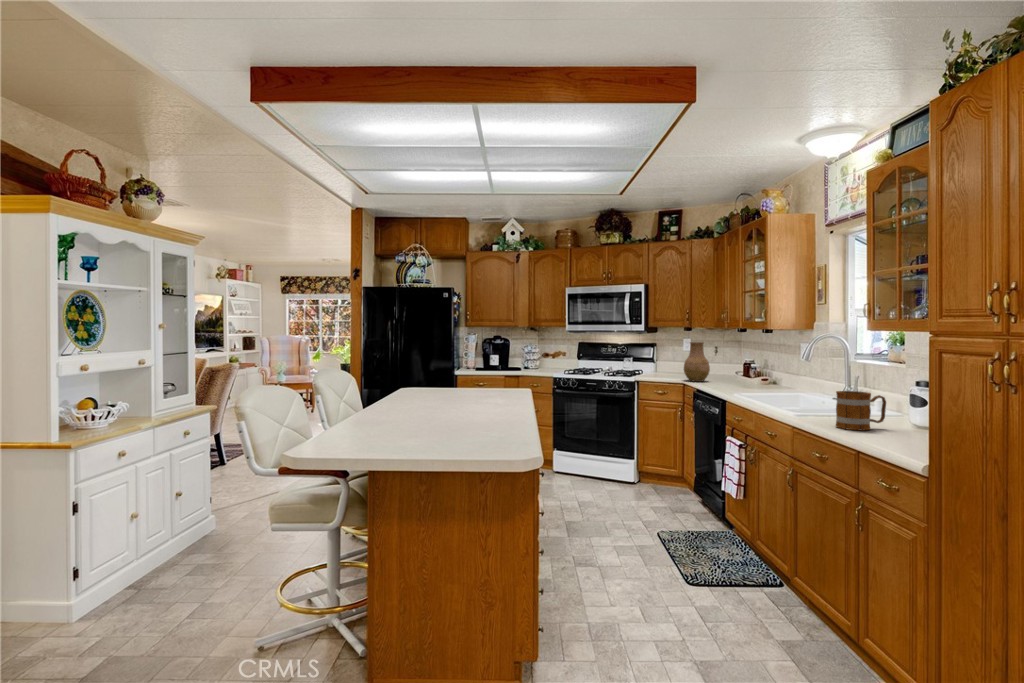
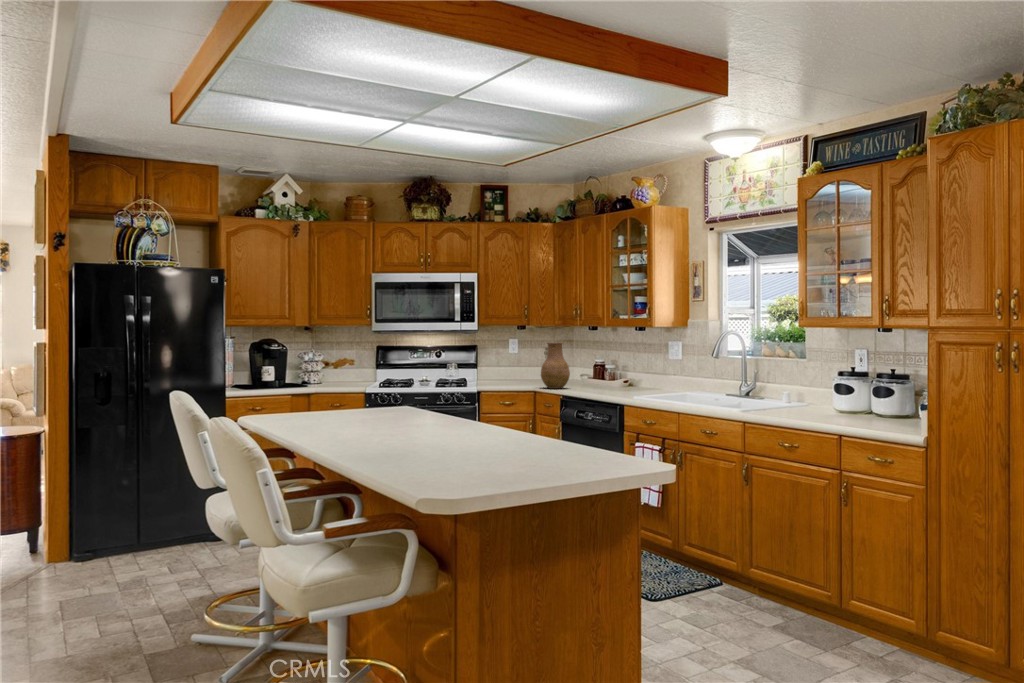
mug: present [836,391,886,430] -> none [792,381,830,417]

